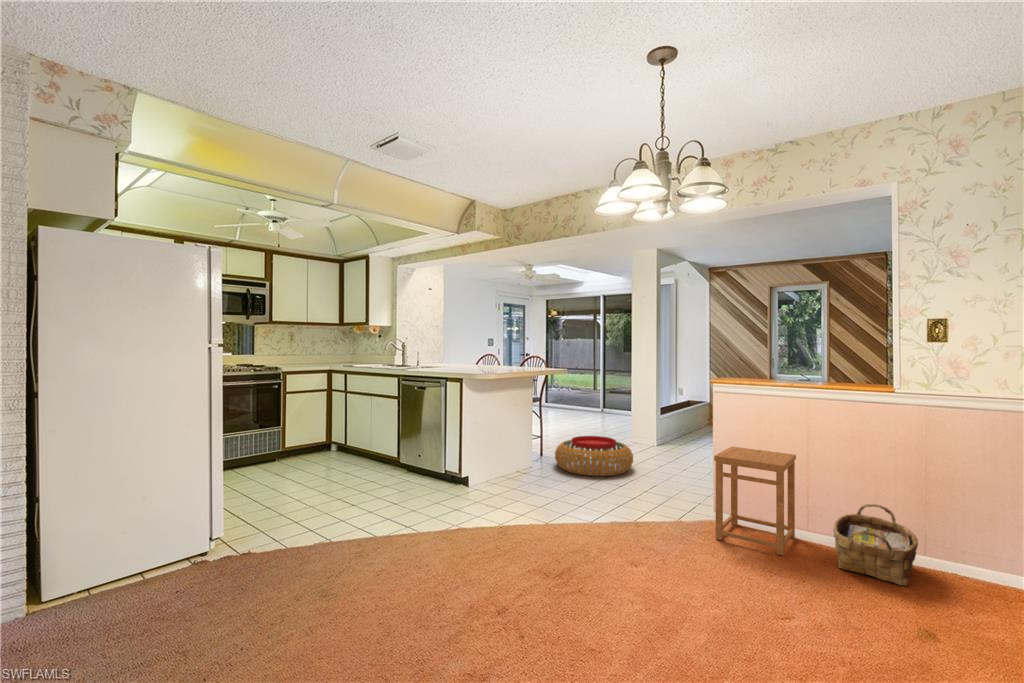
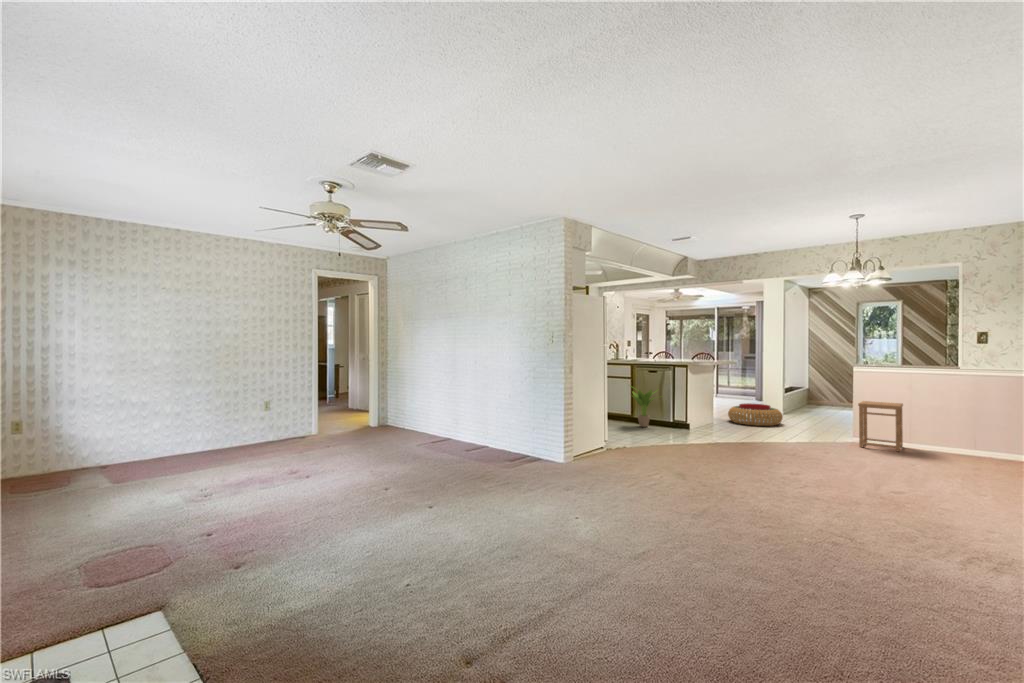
potted plant: none [368,407,426,483] -> present [632,390,657,427]
woven basket: present [833,504,918,585] -> none [927,426,972,459]

